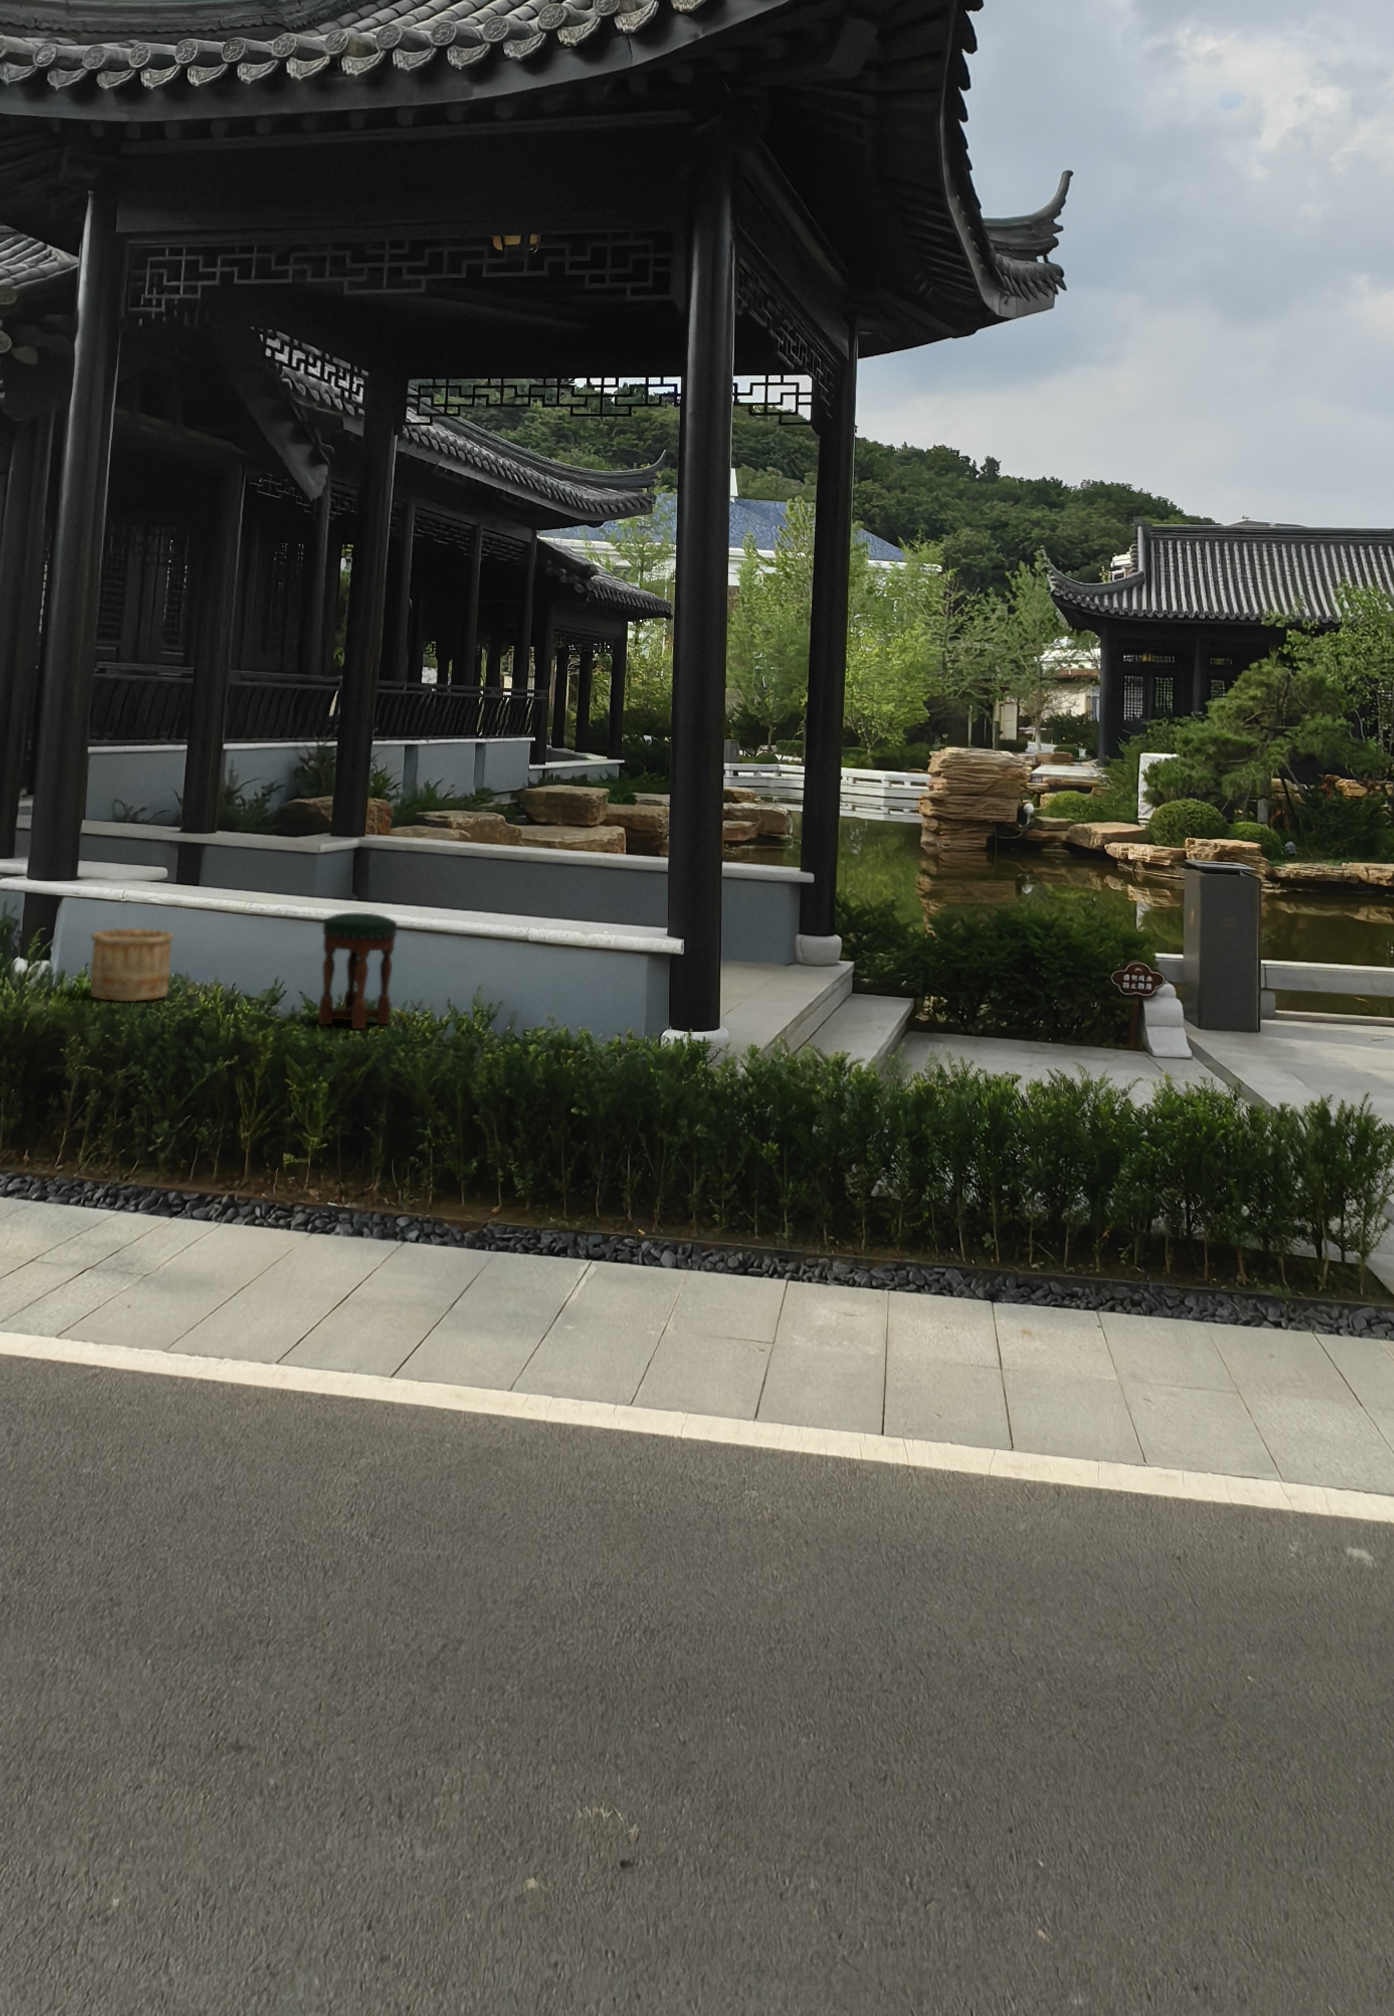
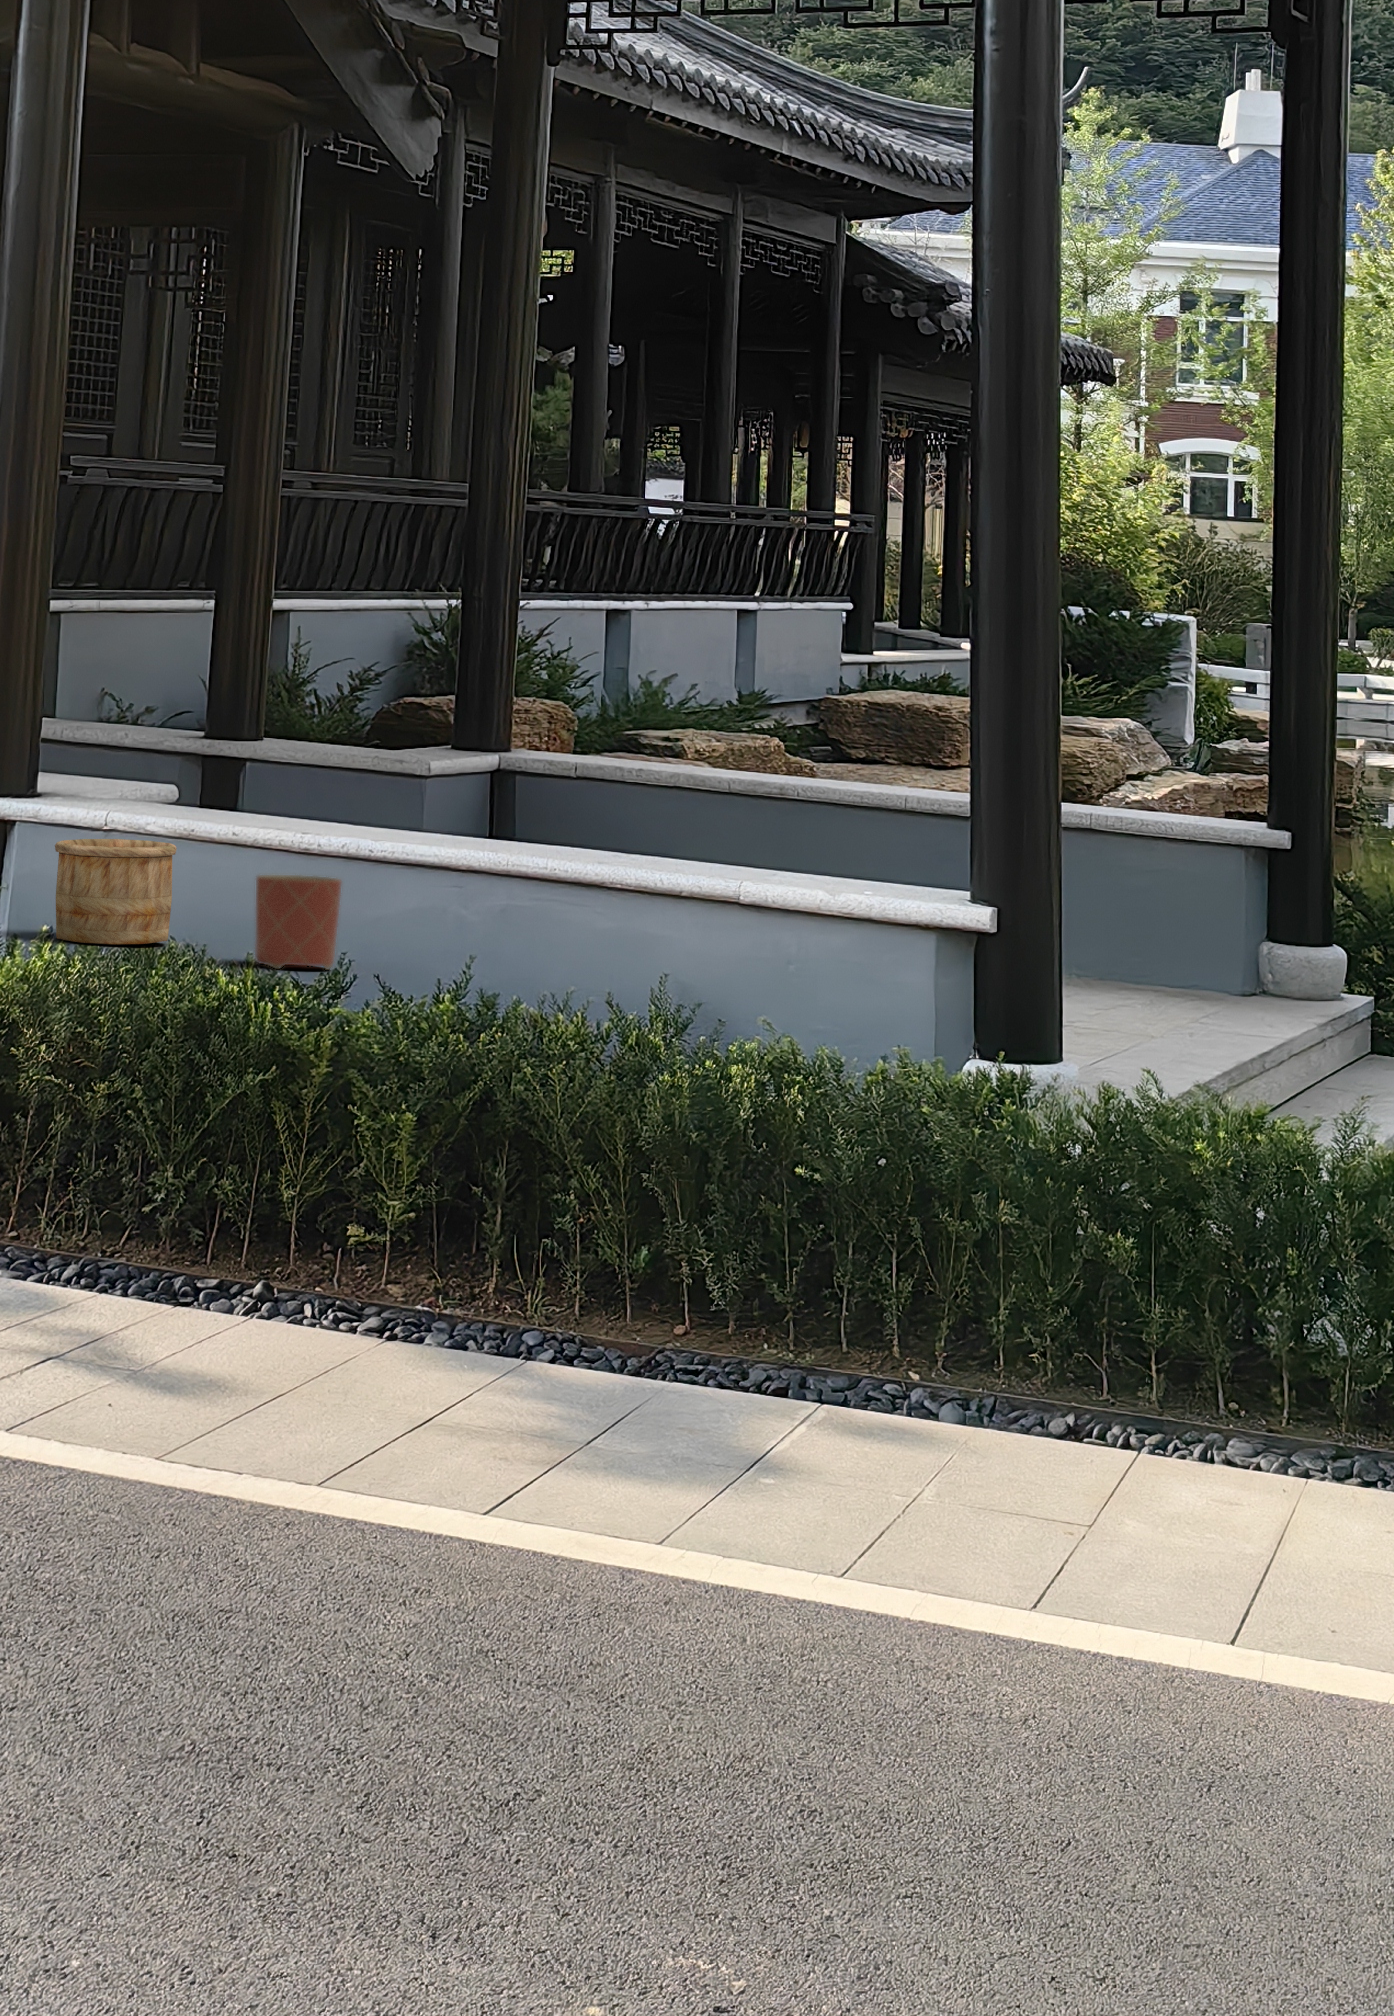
stool: present [318,912,397,1029] -> none [392,808,510,984]
planter: none [228,956,286,1021] -> present [255,875,341,969]

